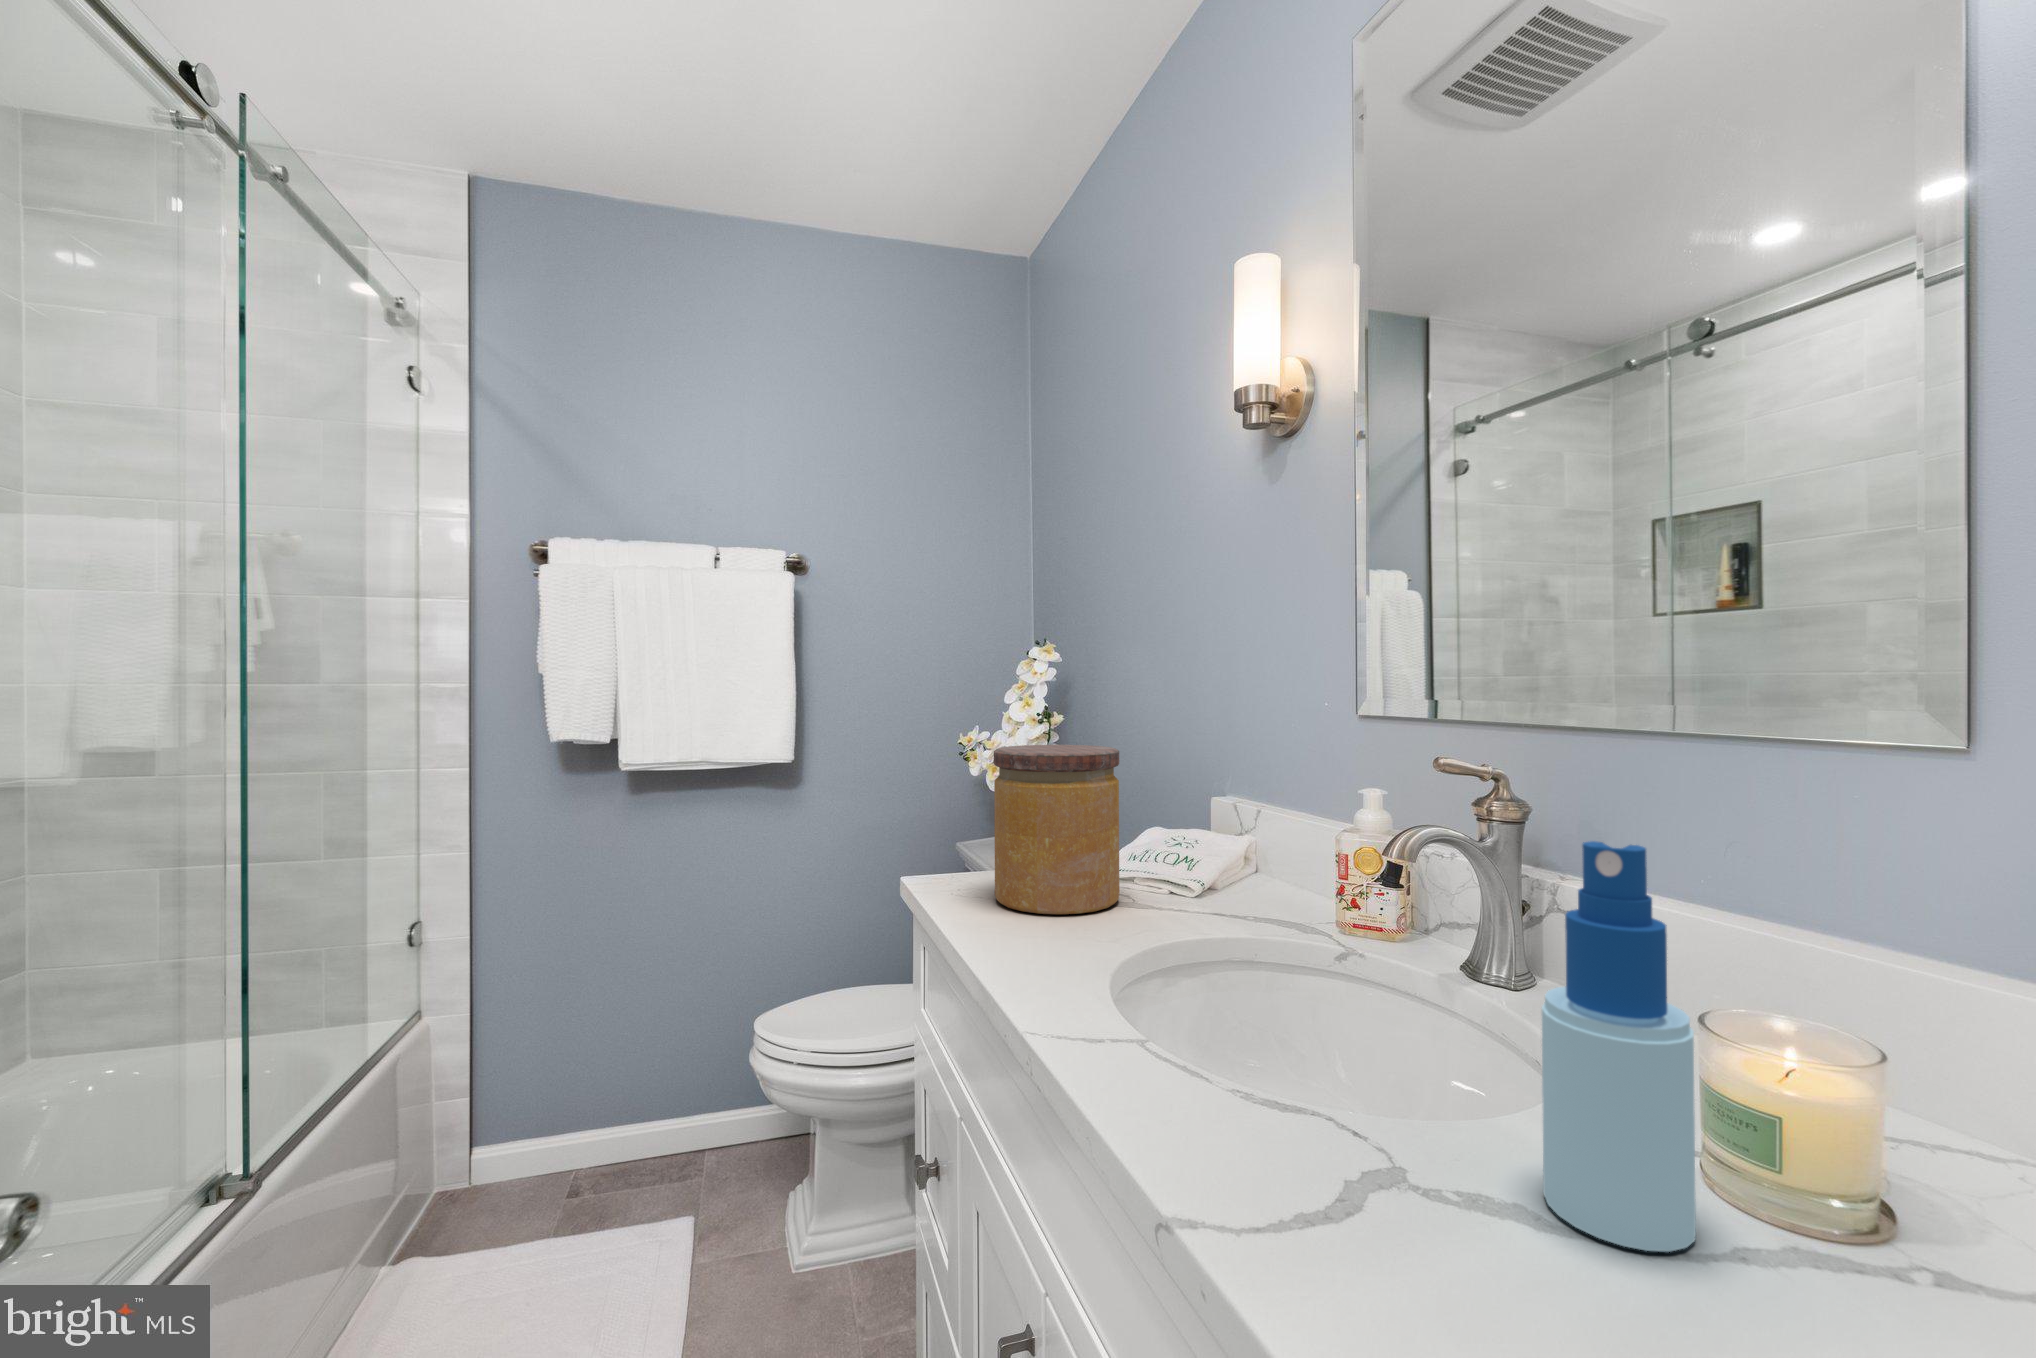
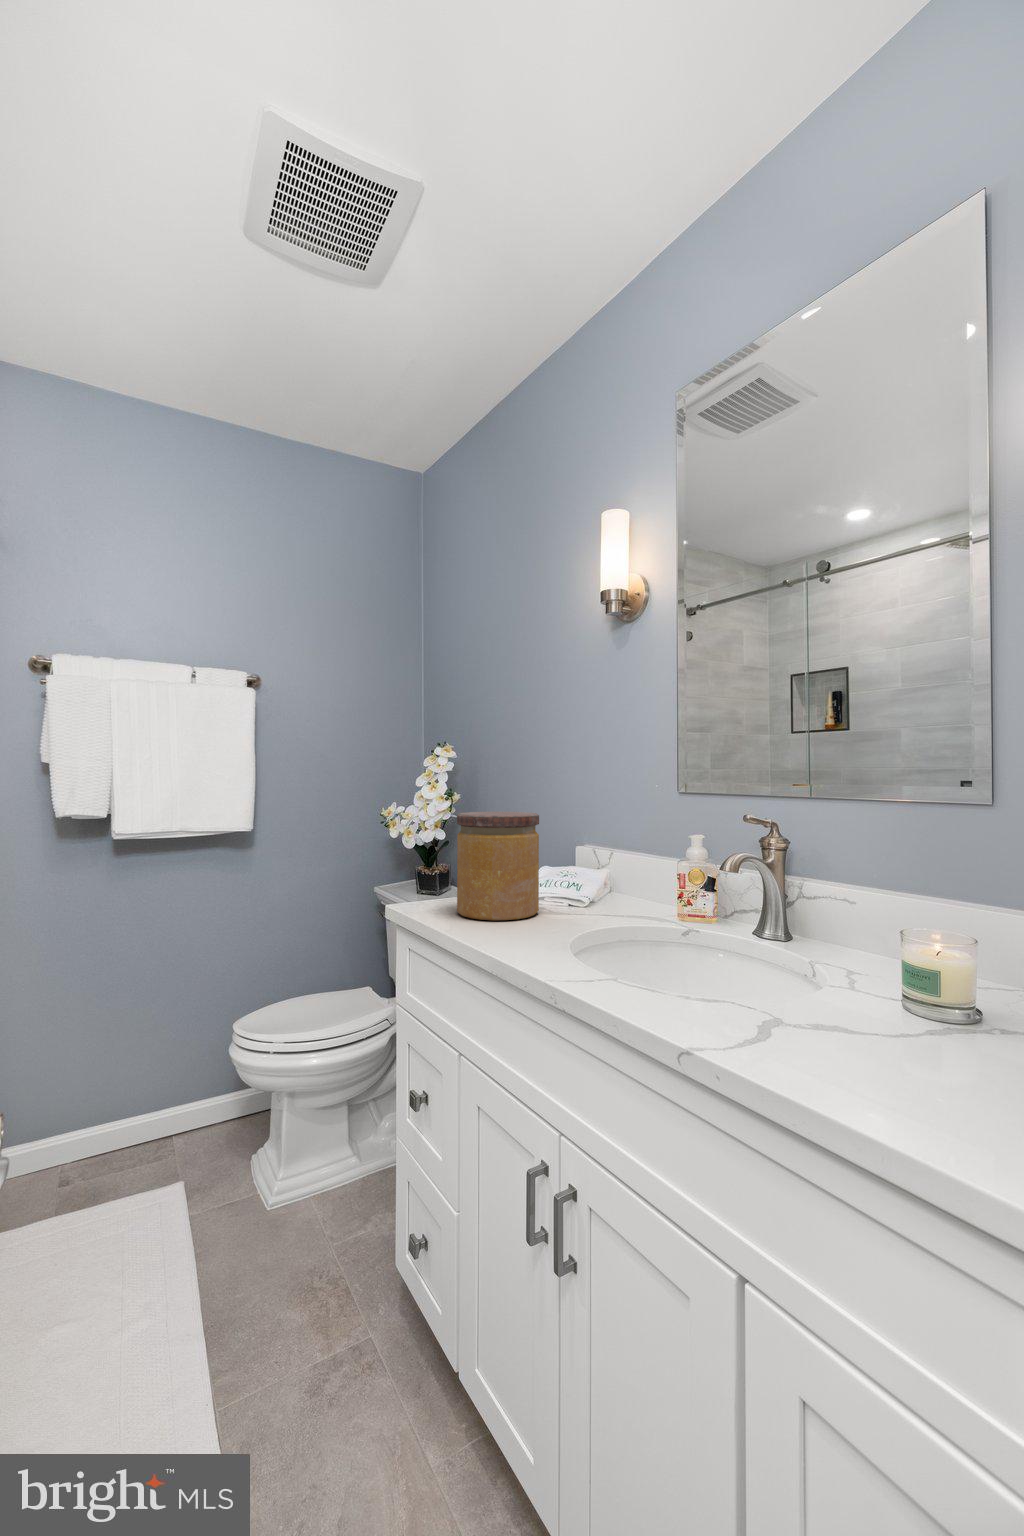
spray bottle: present [1542,841,1696,1252] -> none [836,844,906,1034]

